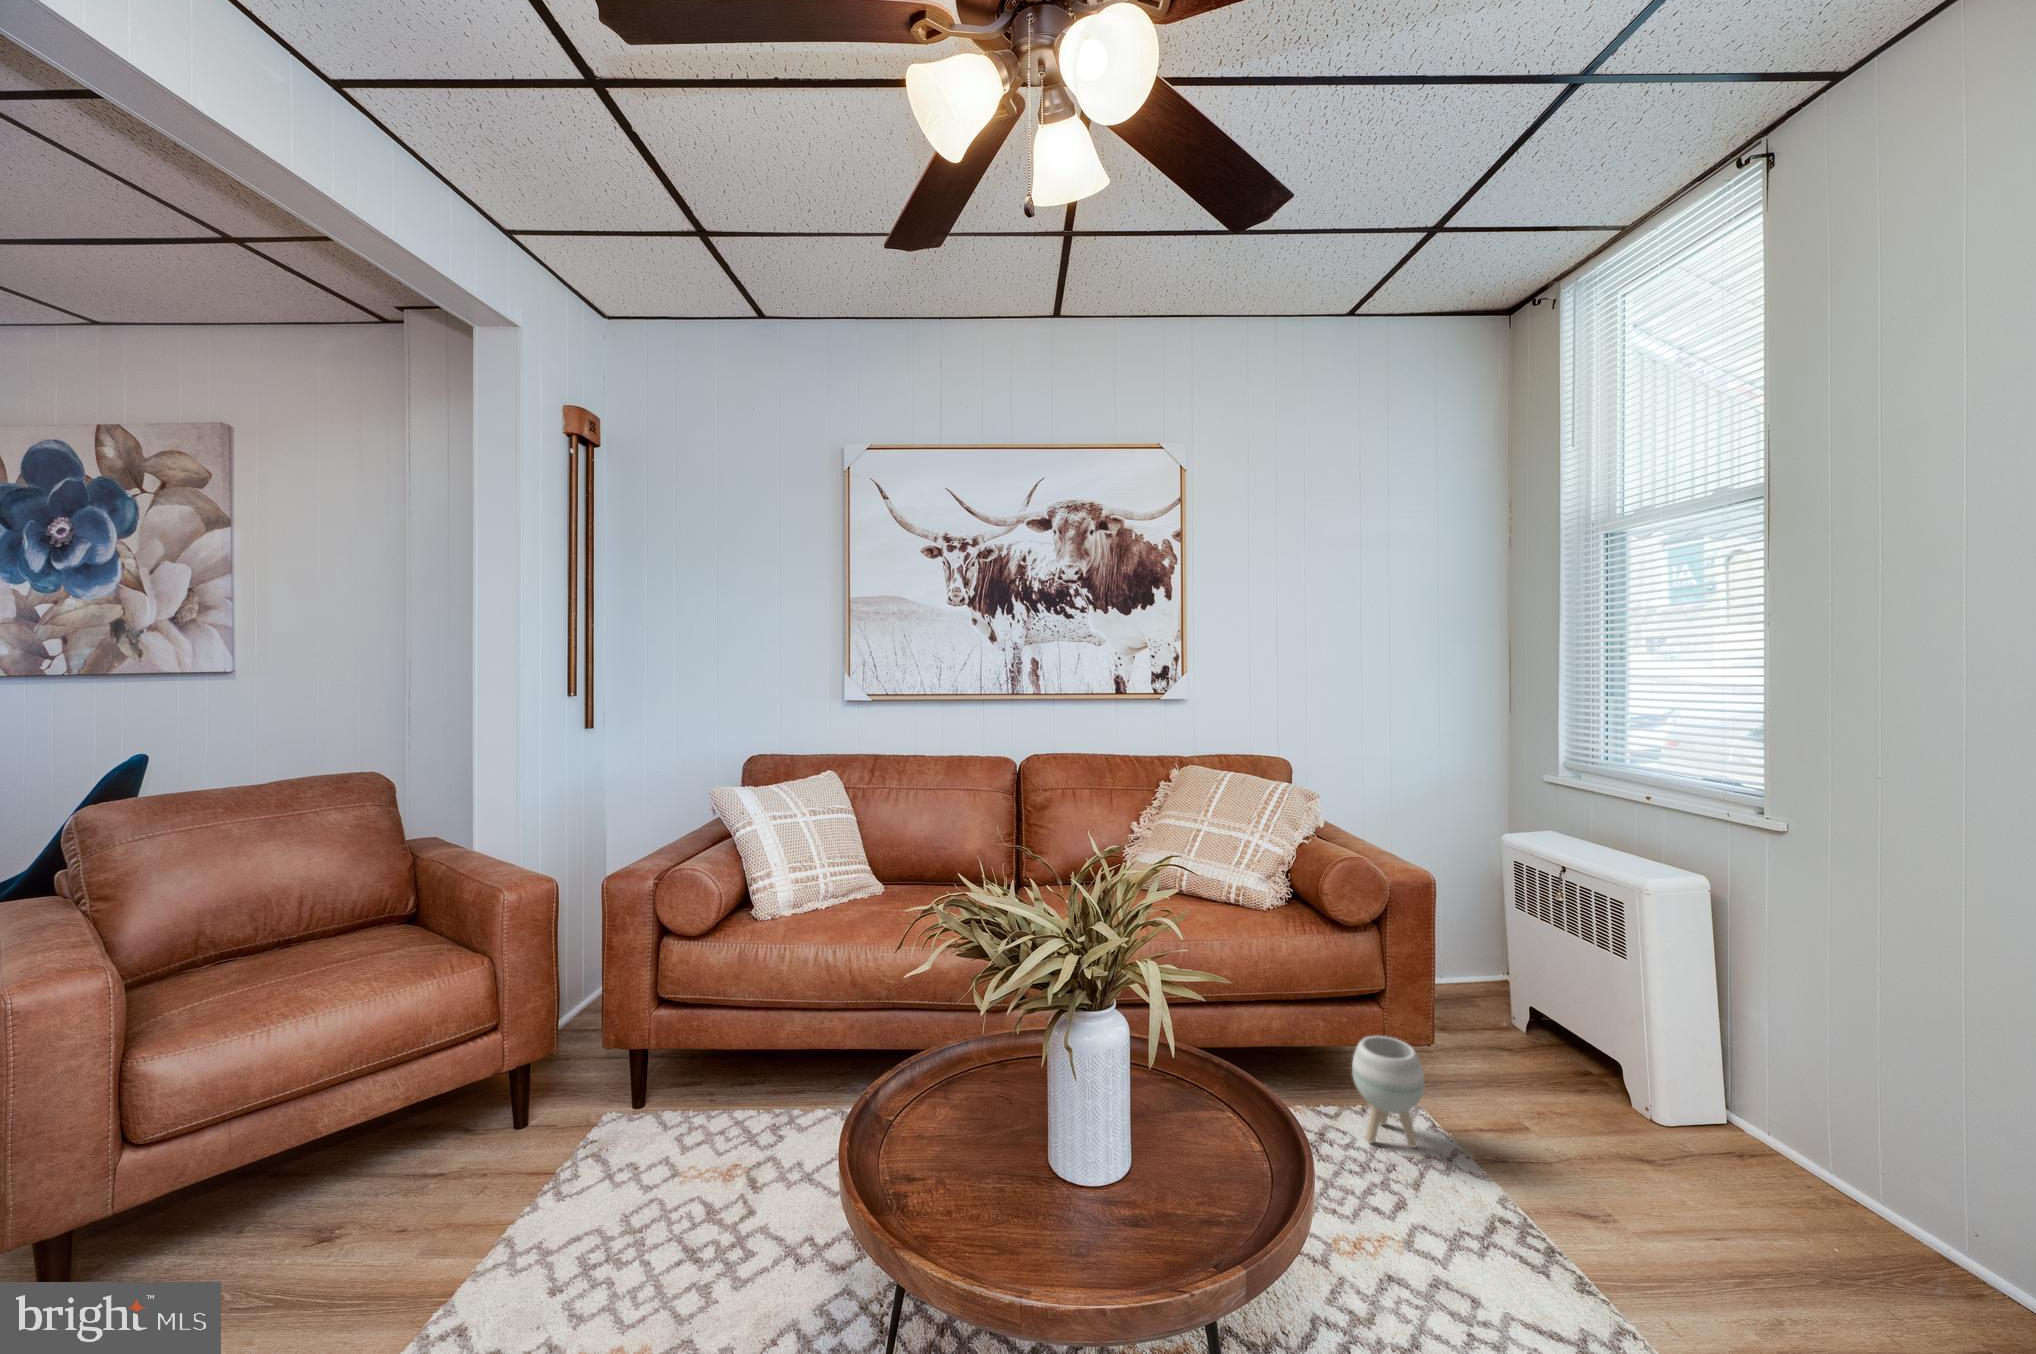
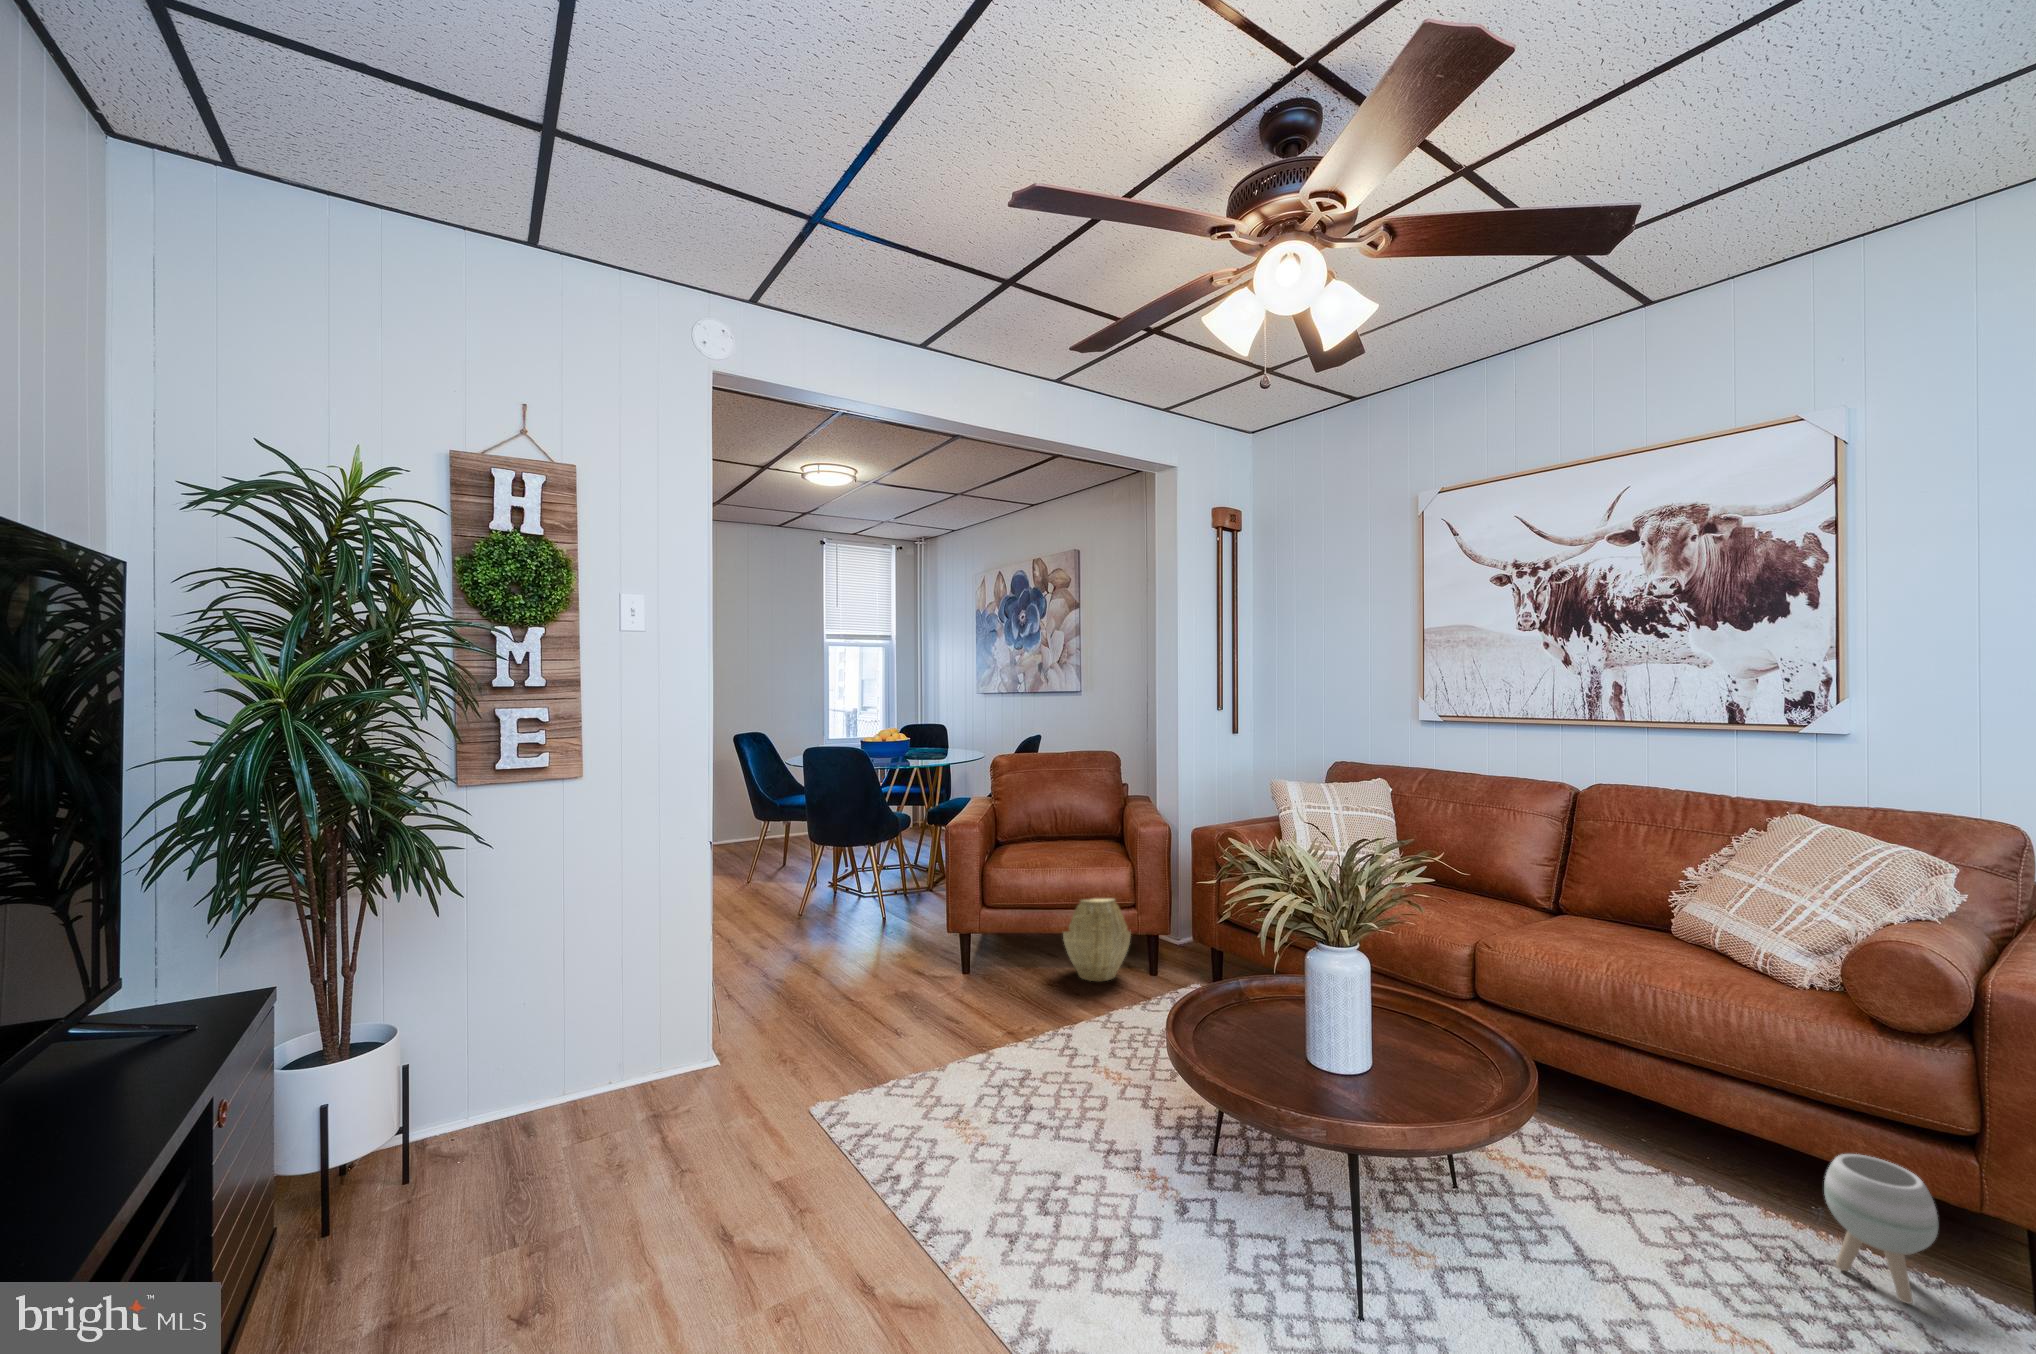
woven basket: none [283,1053,458,1257] -> present [1063,899,1131,981]

